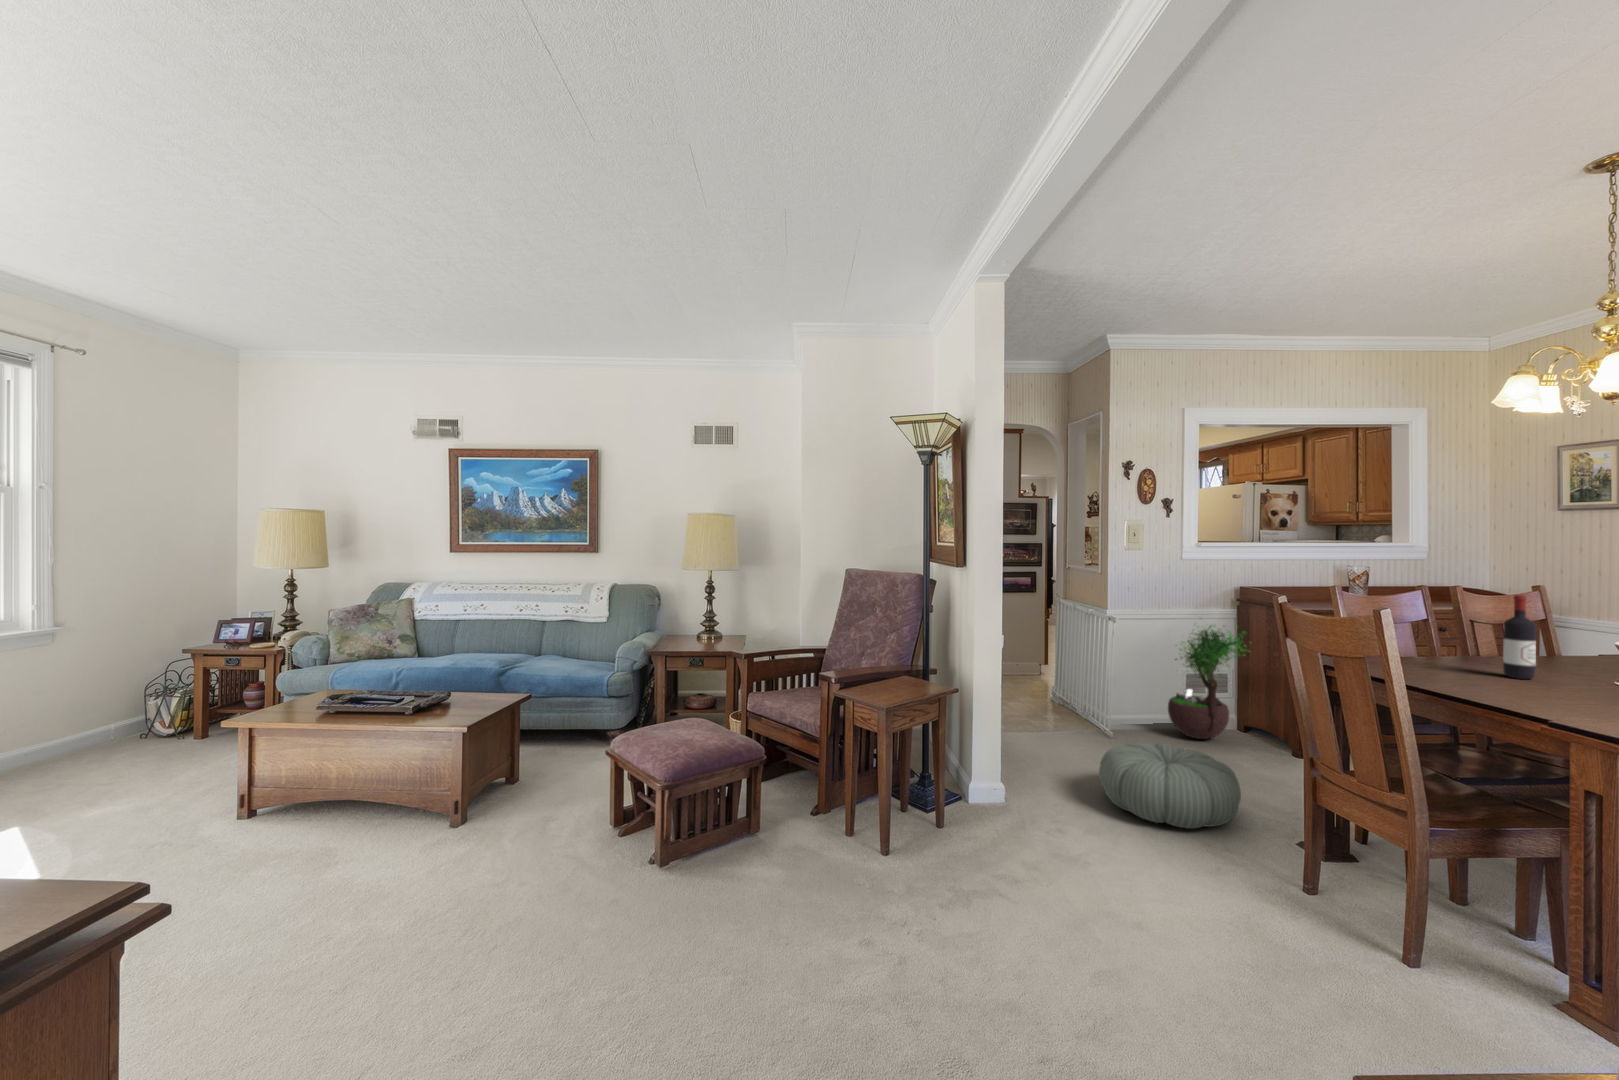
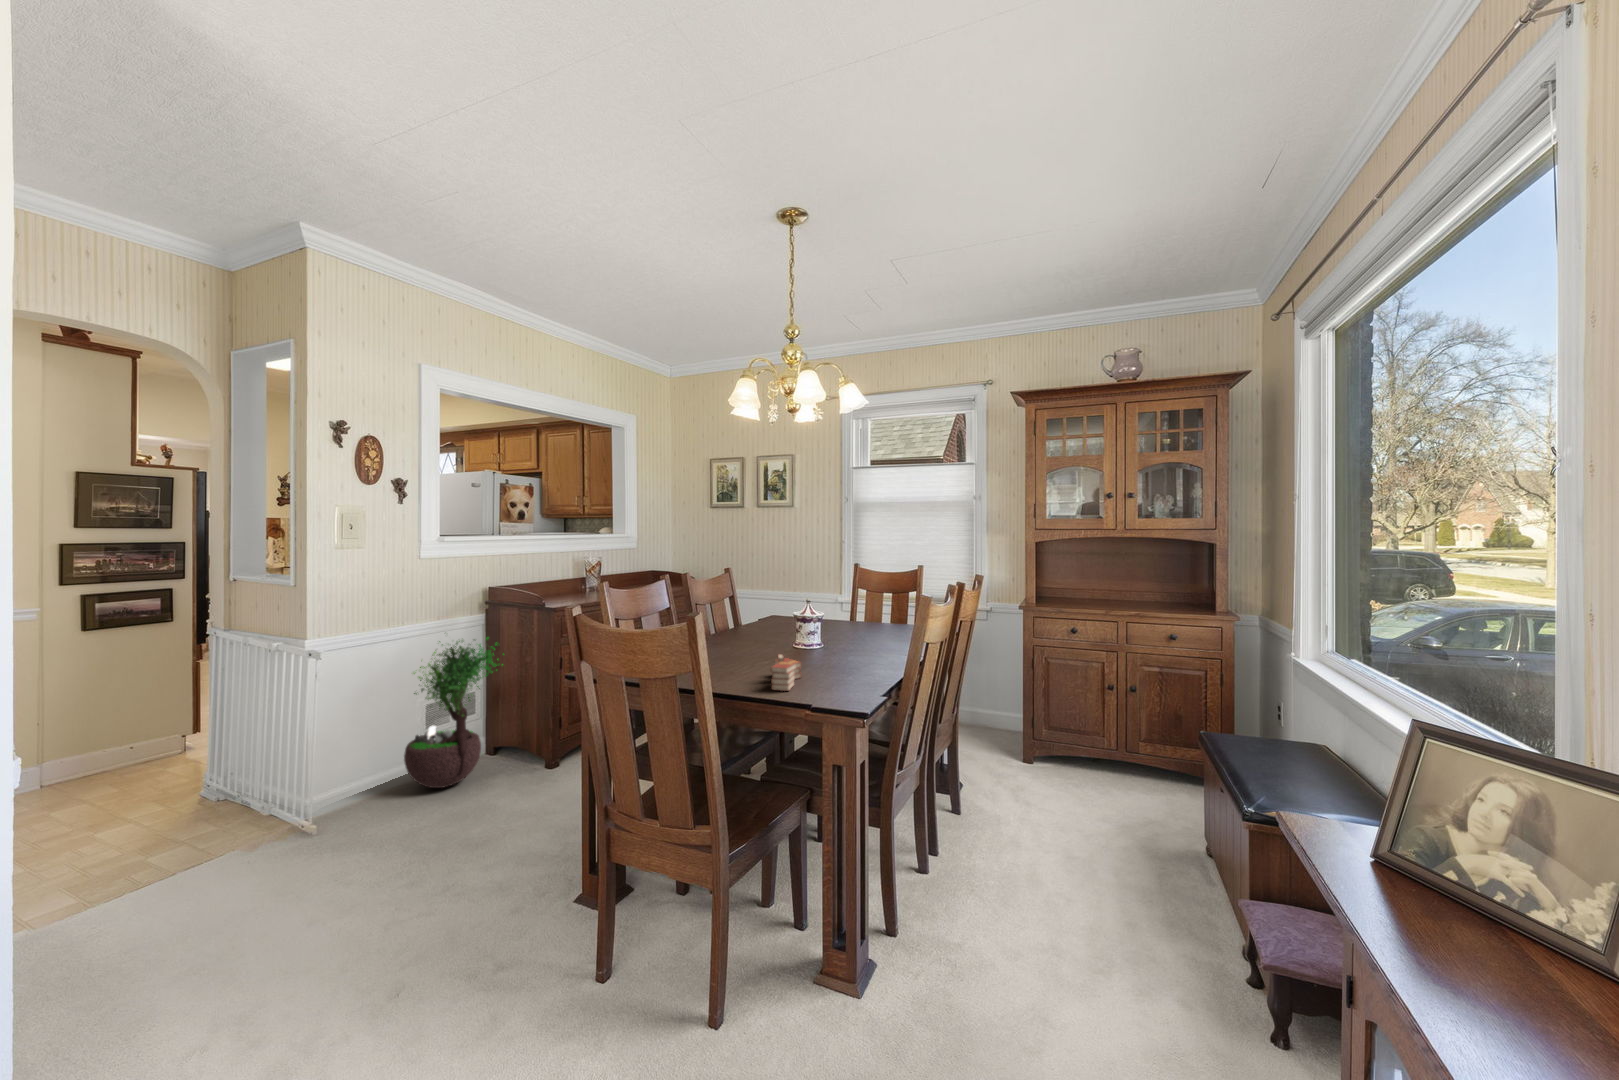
wine bottle: present [1503,595,1536,679] -> none [740,581,760,659]
book: none [1509,671,1575,707] -> present [770,654,802,691]
pouf: present [1099,743,1241,828] -> none [300,822,514,974]

